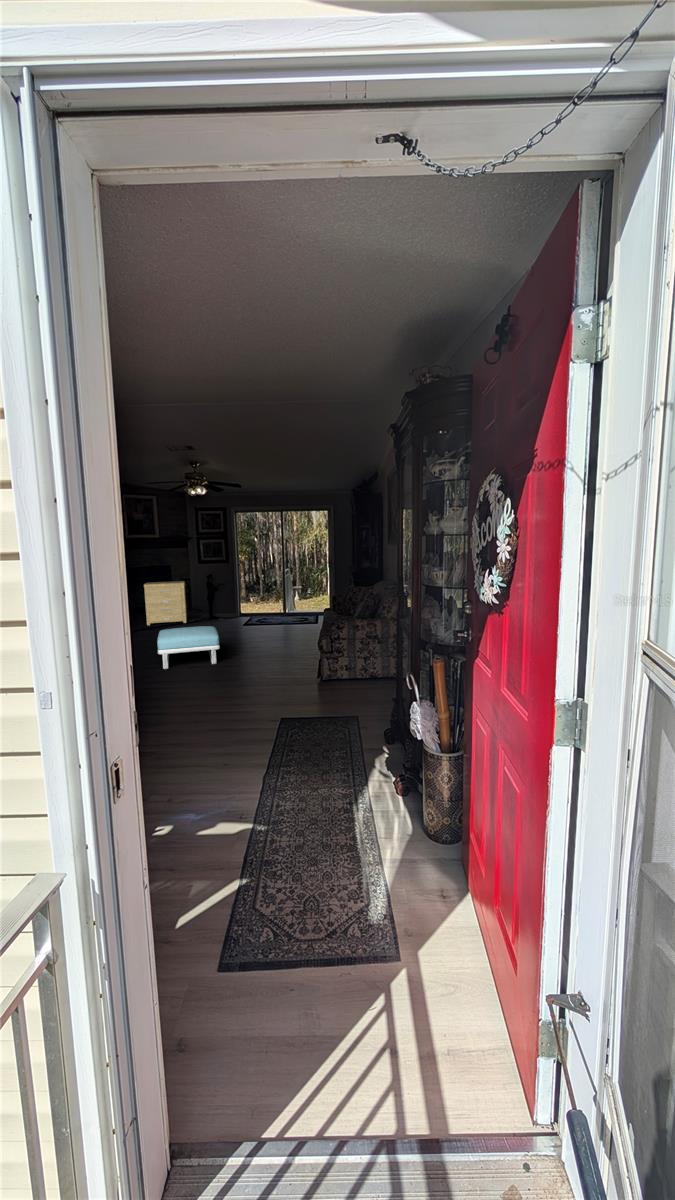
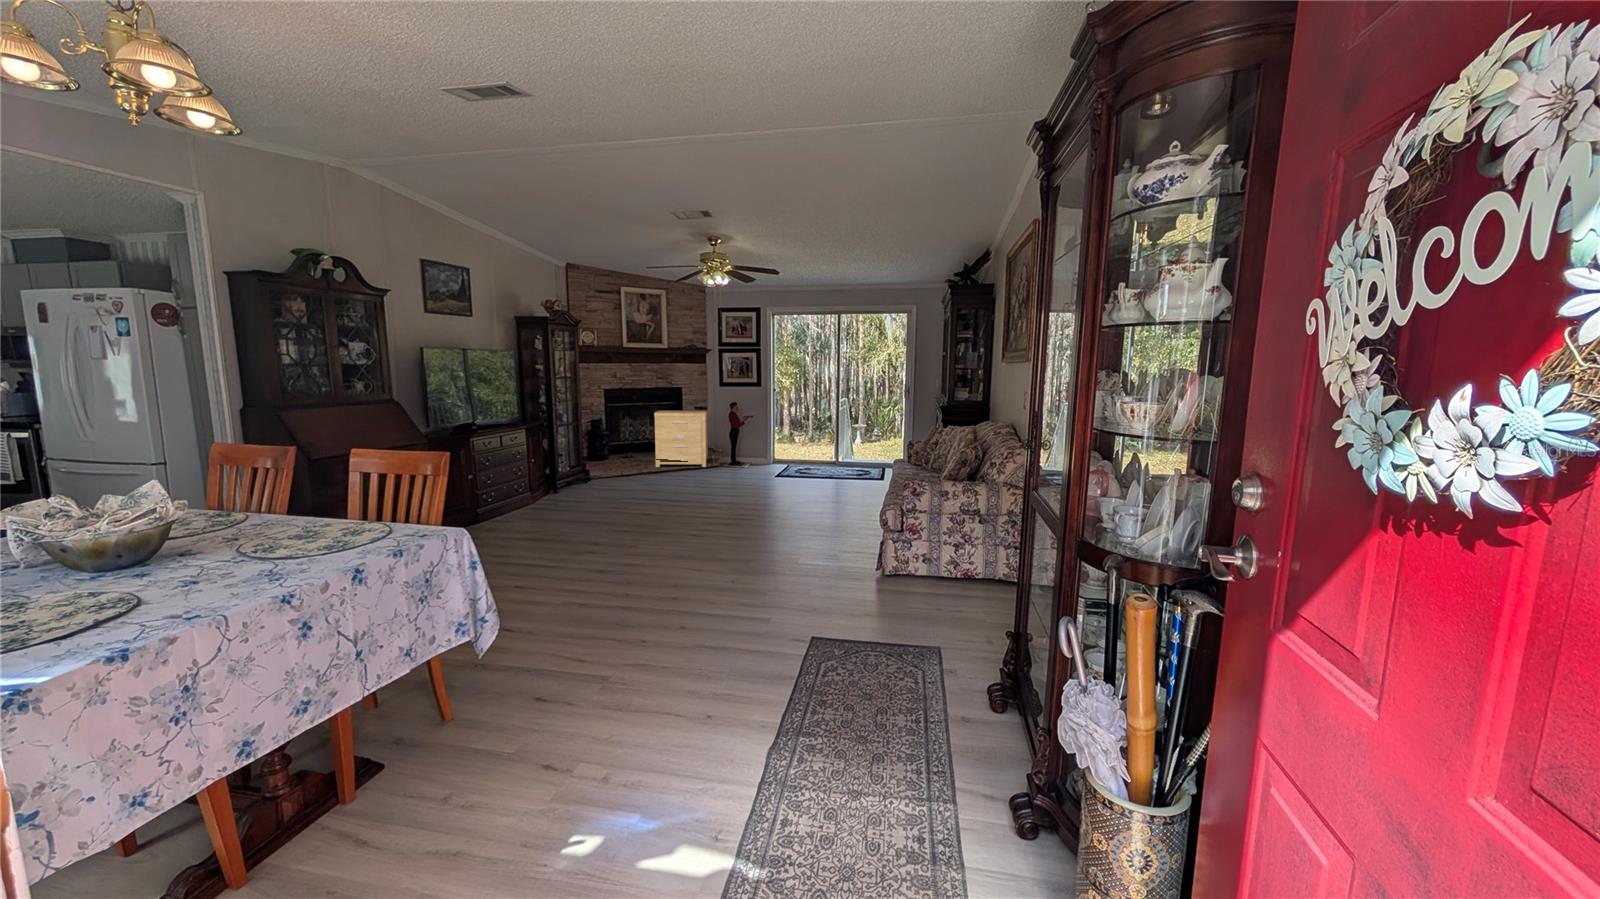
footstool: present [157,626,220,669] -> none [652,475,738,531]

